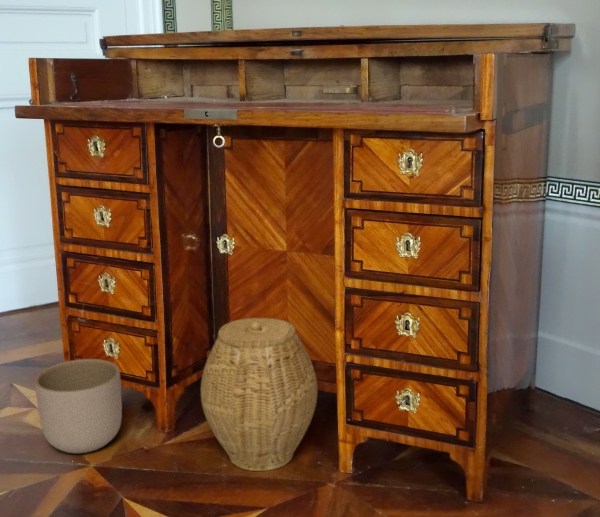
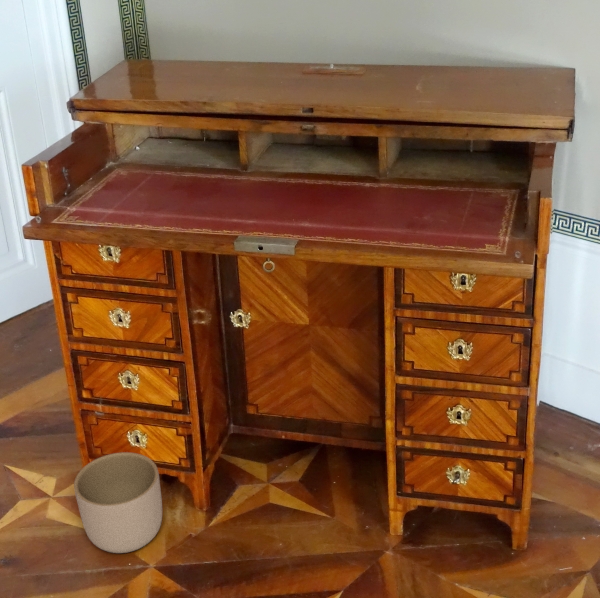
woven basket: present [201,318,317,471] -> none [249,400,363,546]

